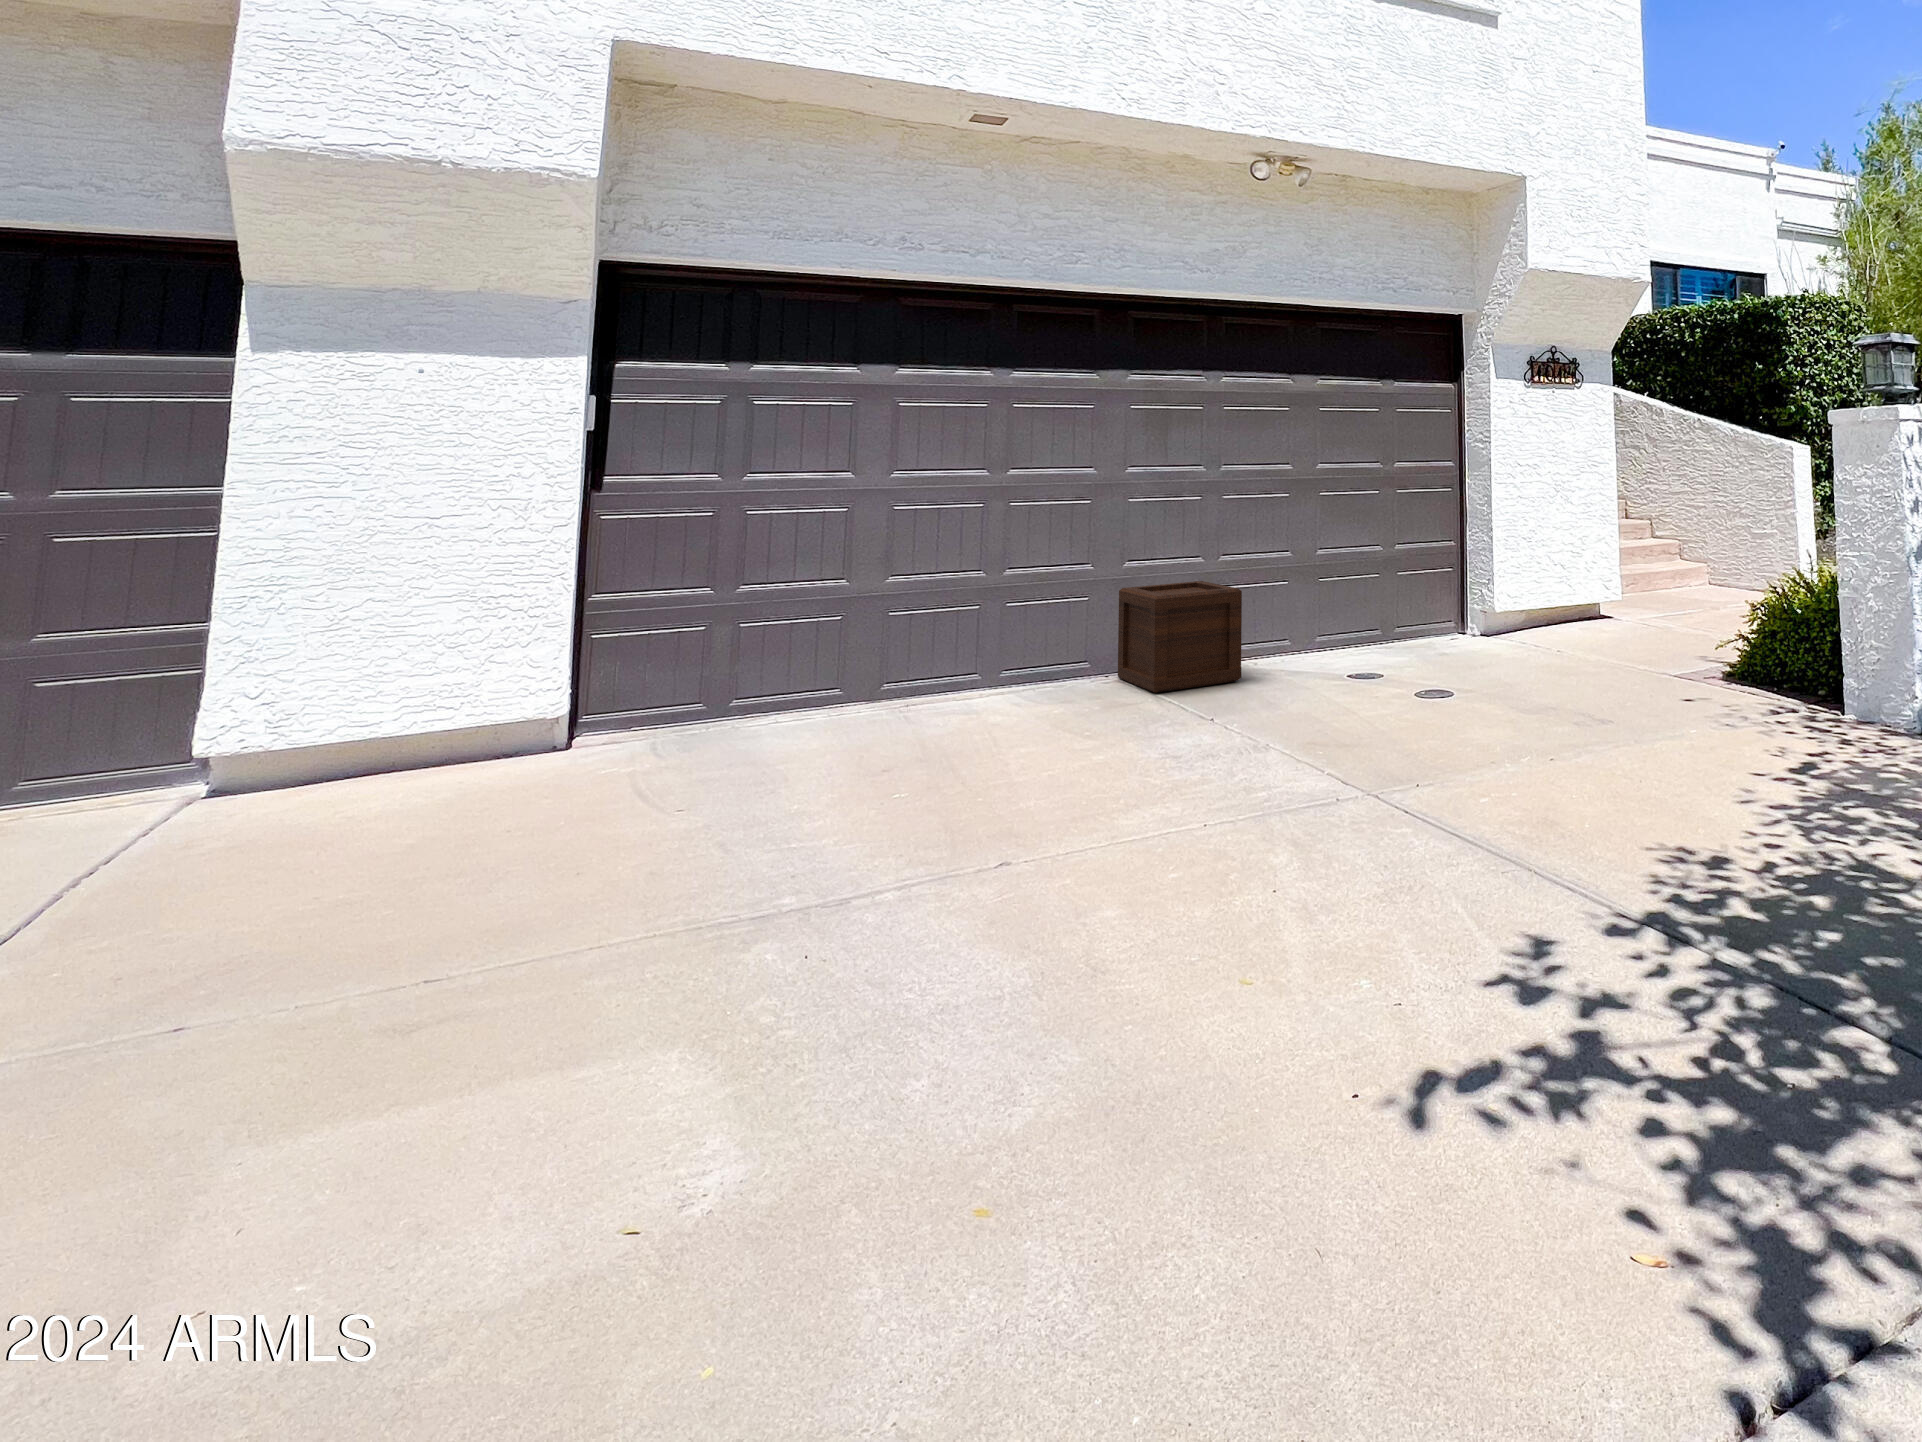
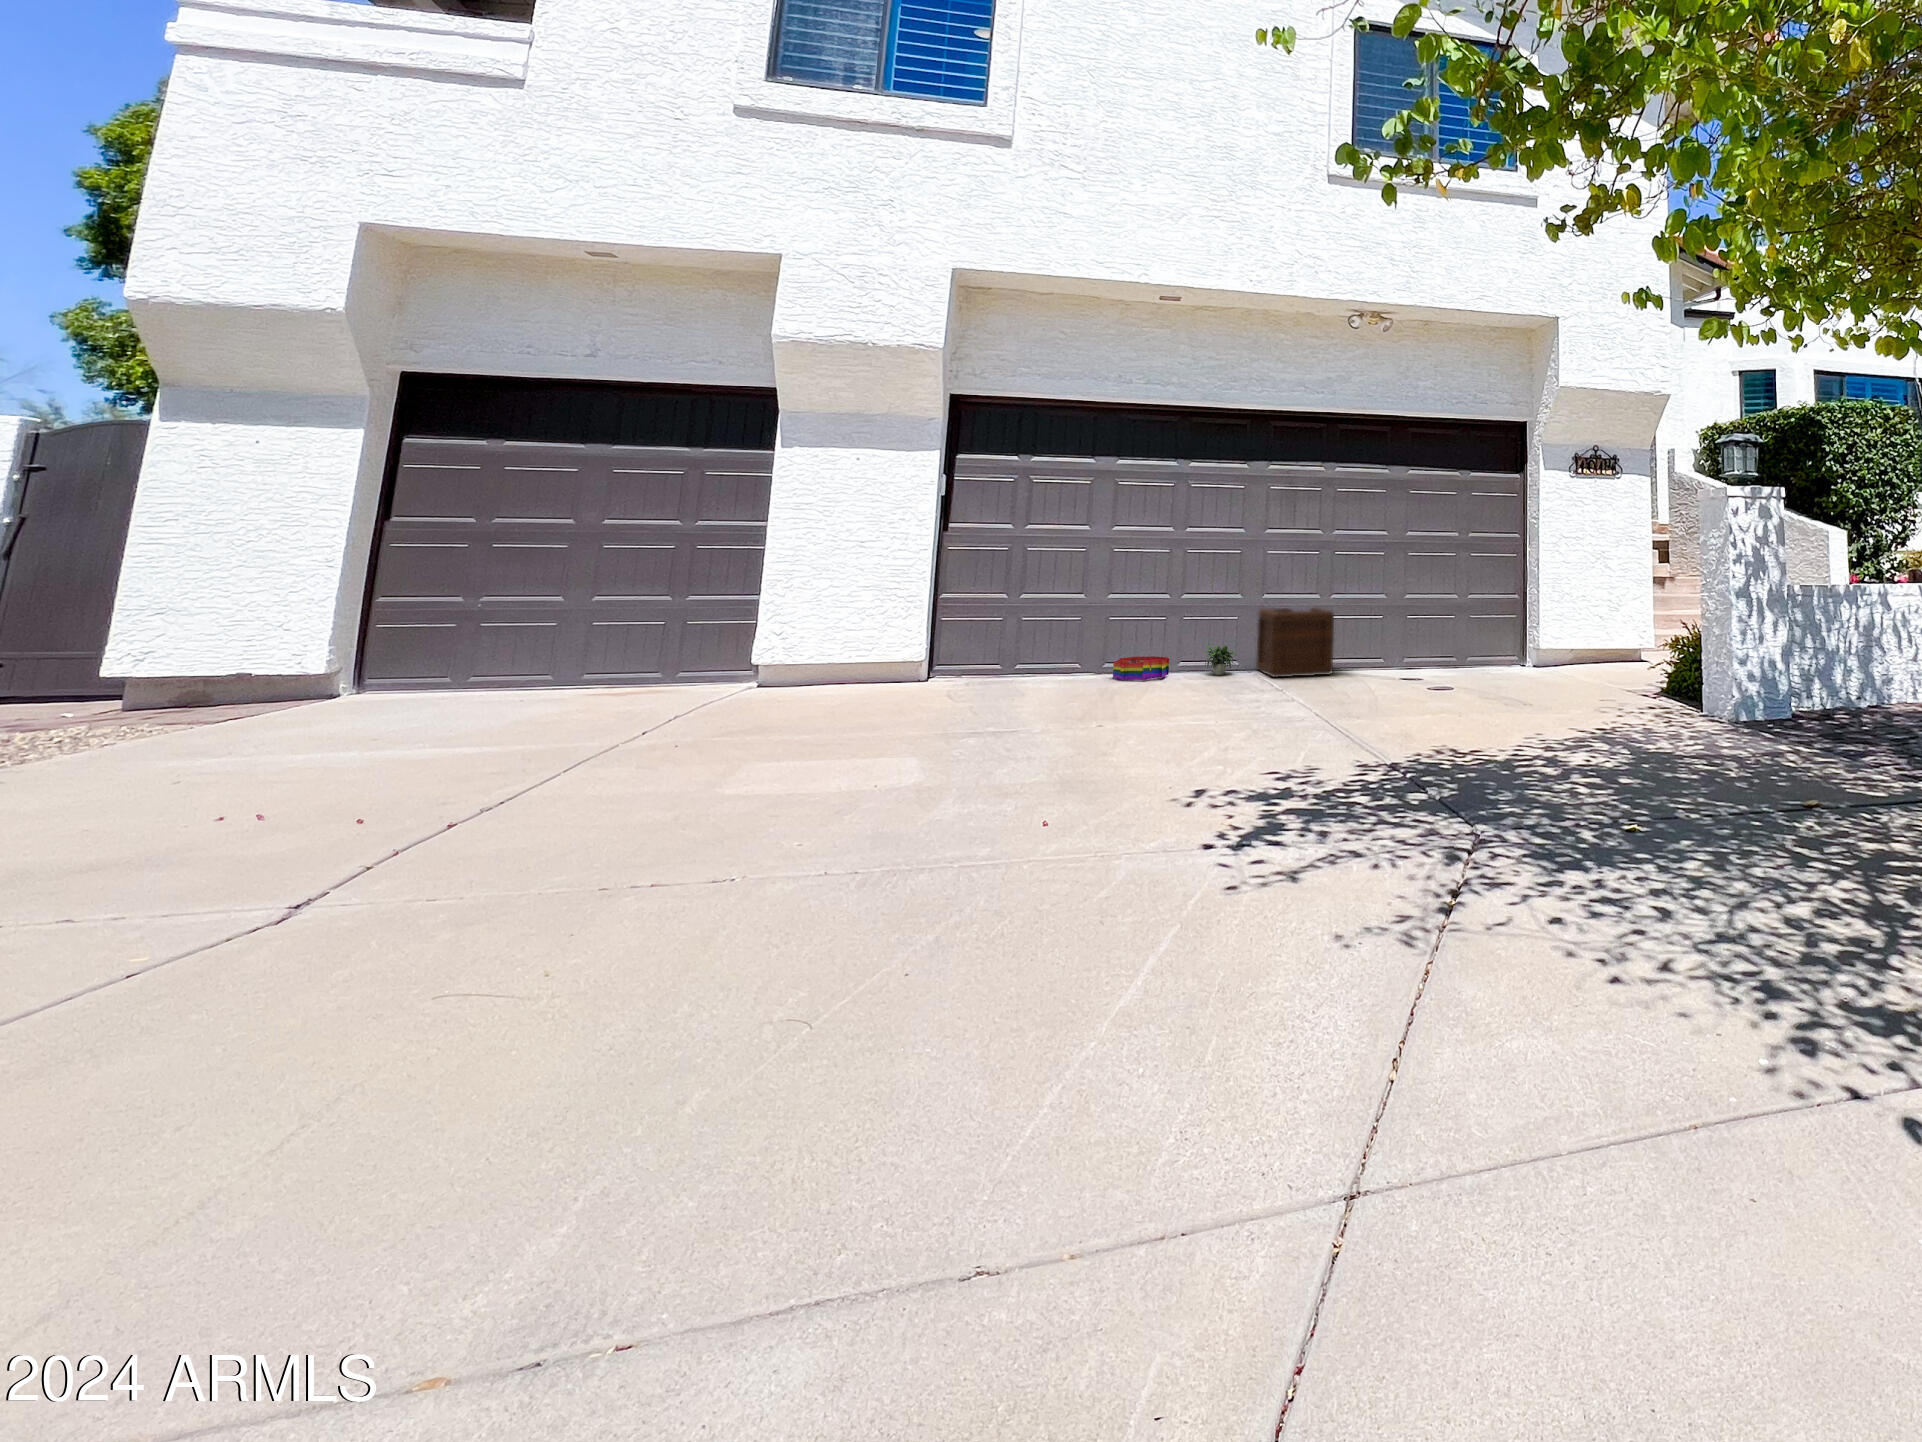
potted plant: none [1031,646,1093,693] -> present [1205,645,1236,675]
storage bin: none [898,672,990,717] -> present [1113,656,1169,680]

